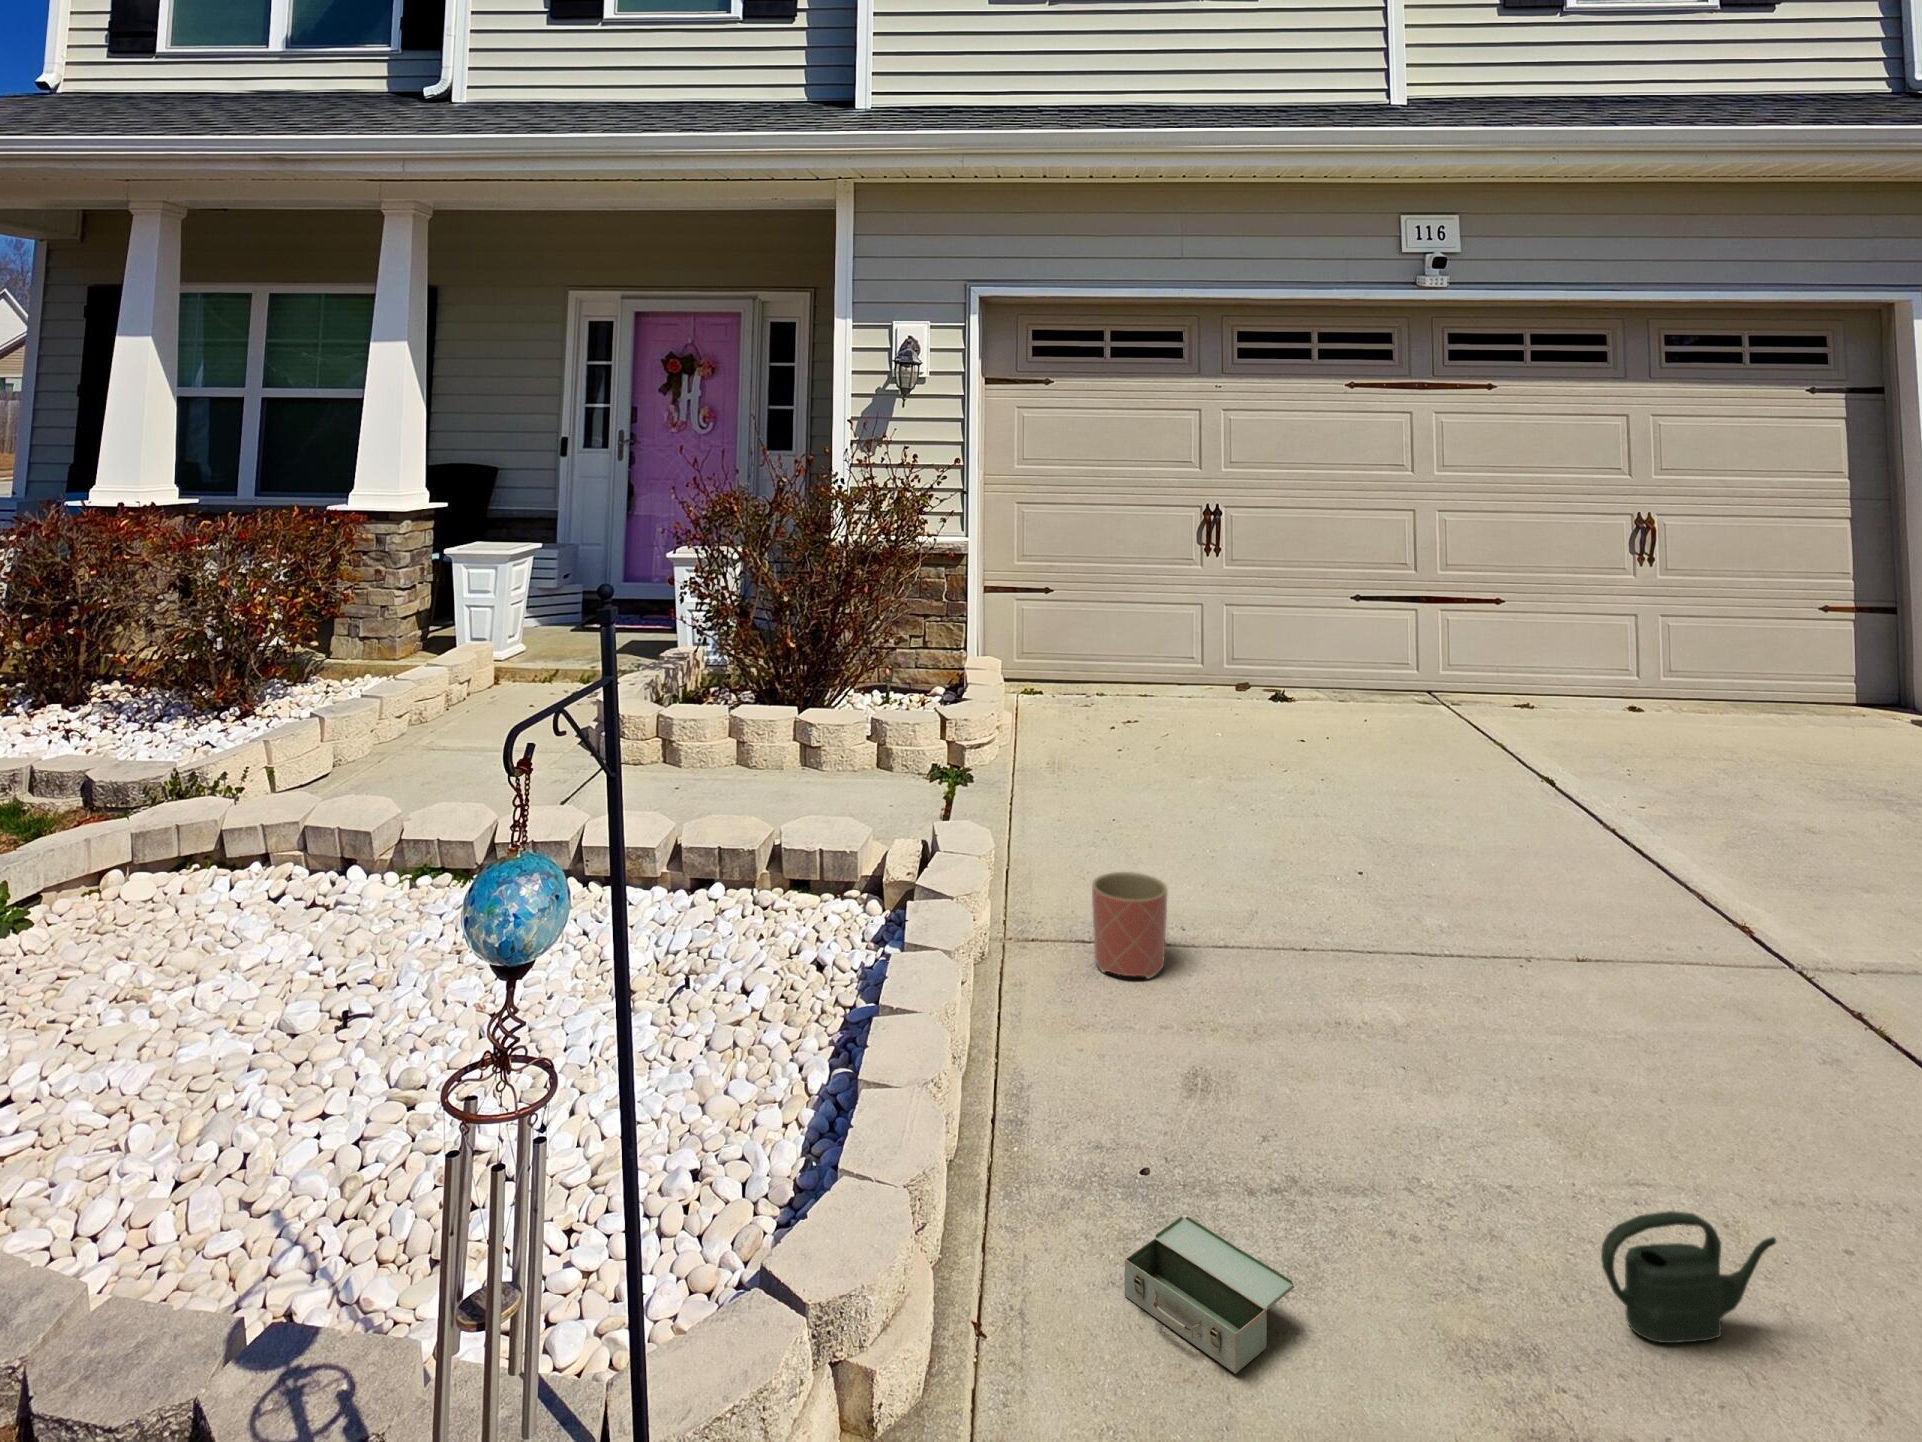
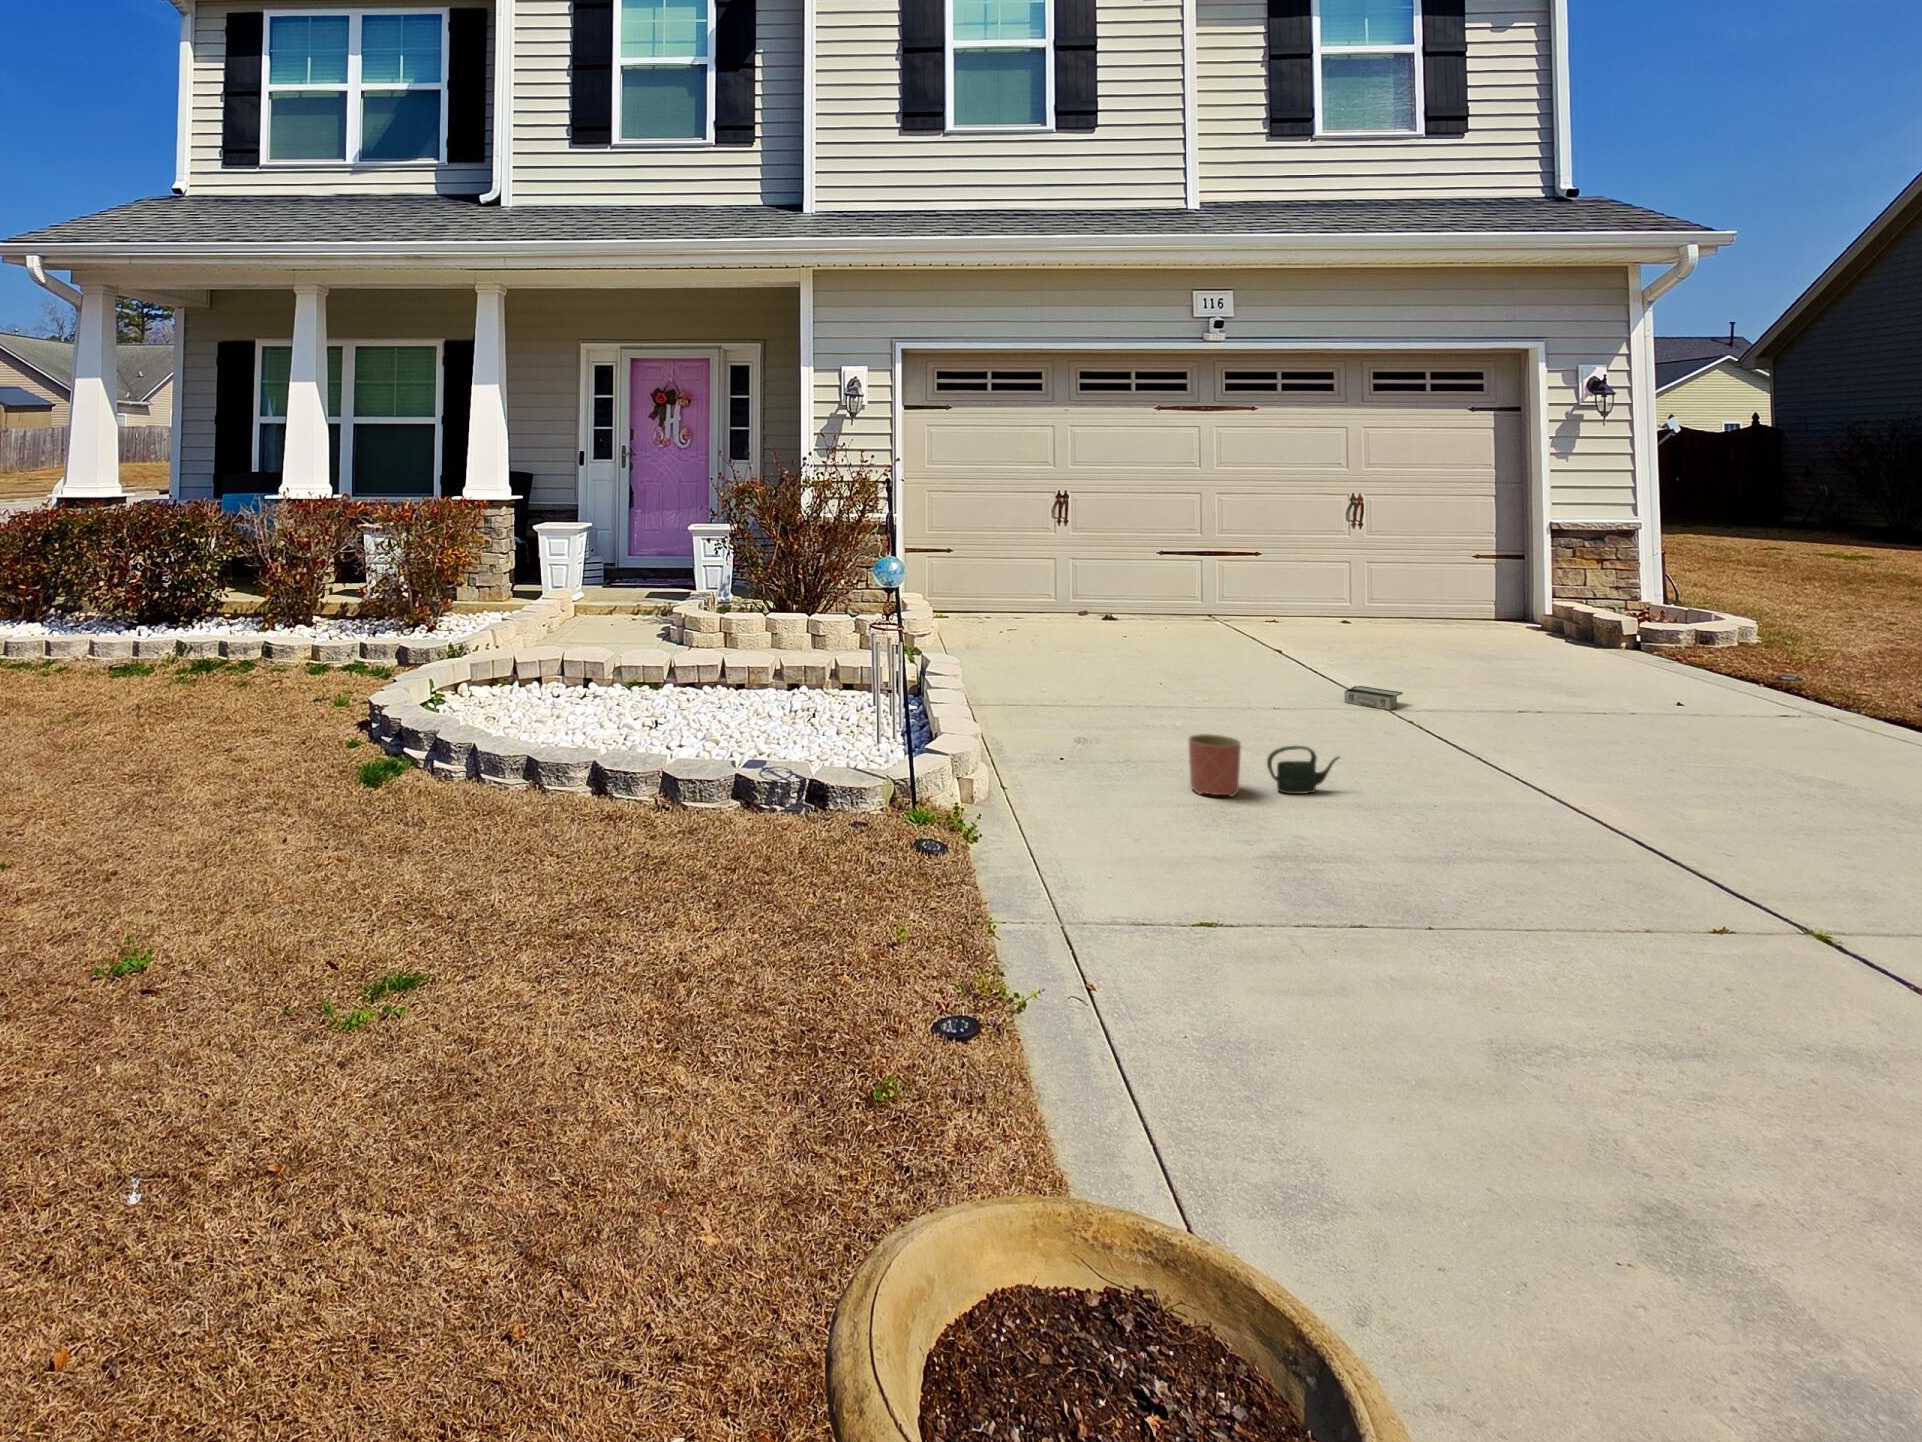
planter: present [1092,872,1168,979] -> present [1189,734,1241,797]
toolbox: present [1125,1217,1294,1374] -> present [1344,686,1403,710]

